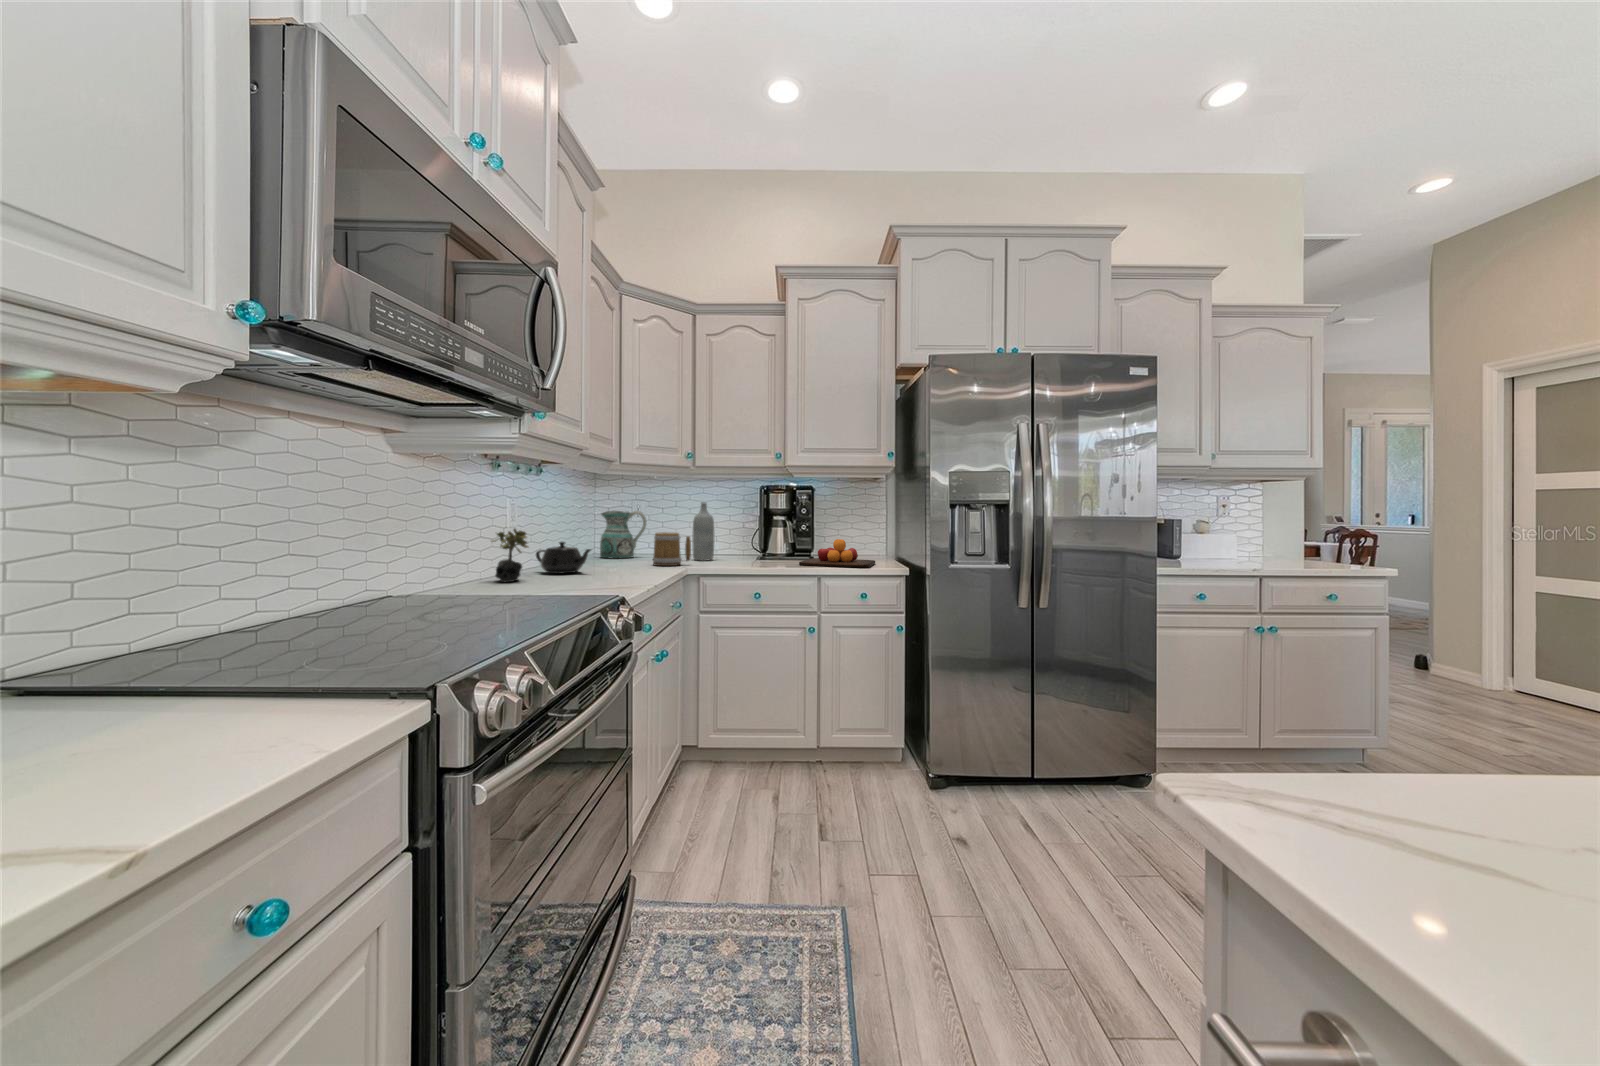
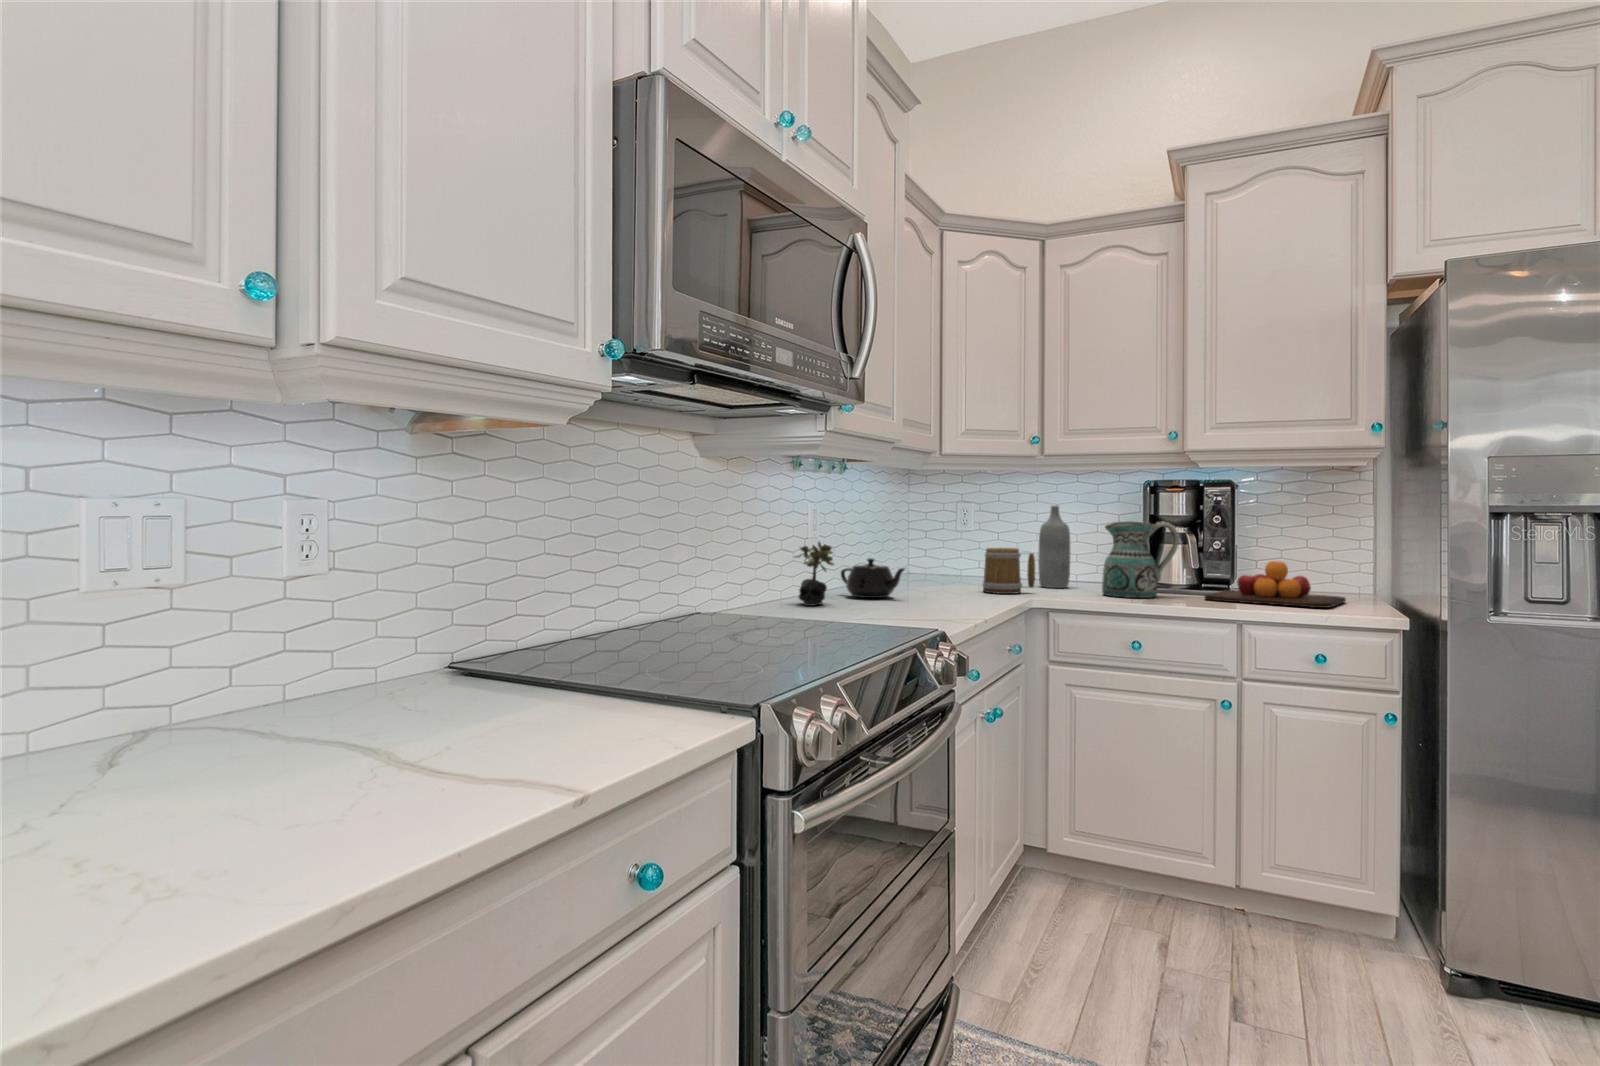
ceramic pitcher: present [600,511,646,558] -> present [1102,521,1179,598]

